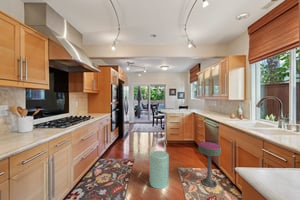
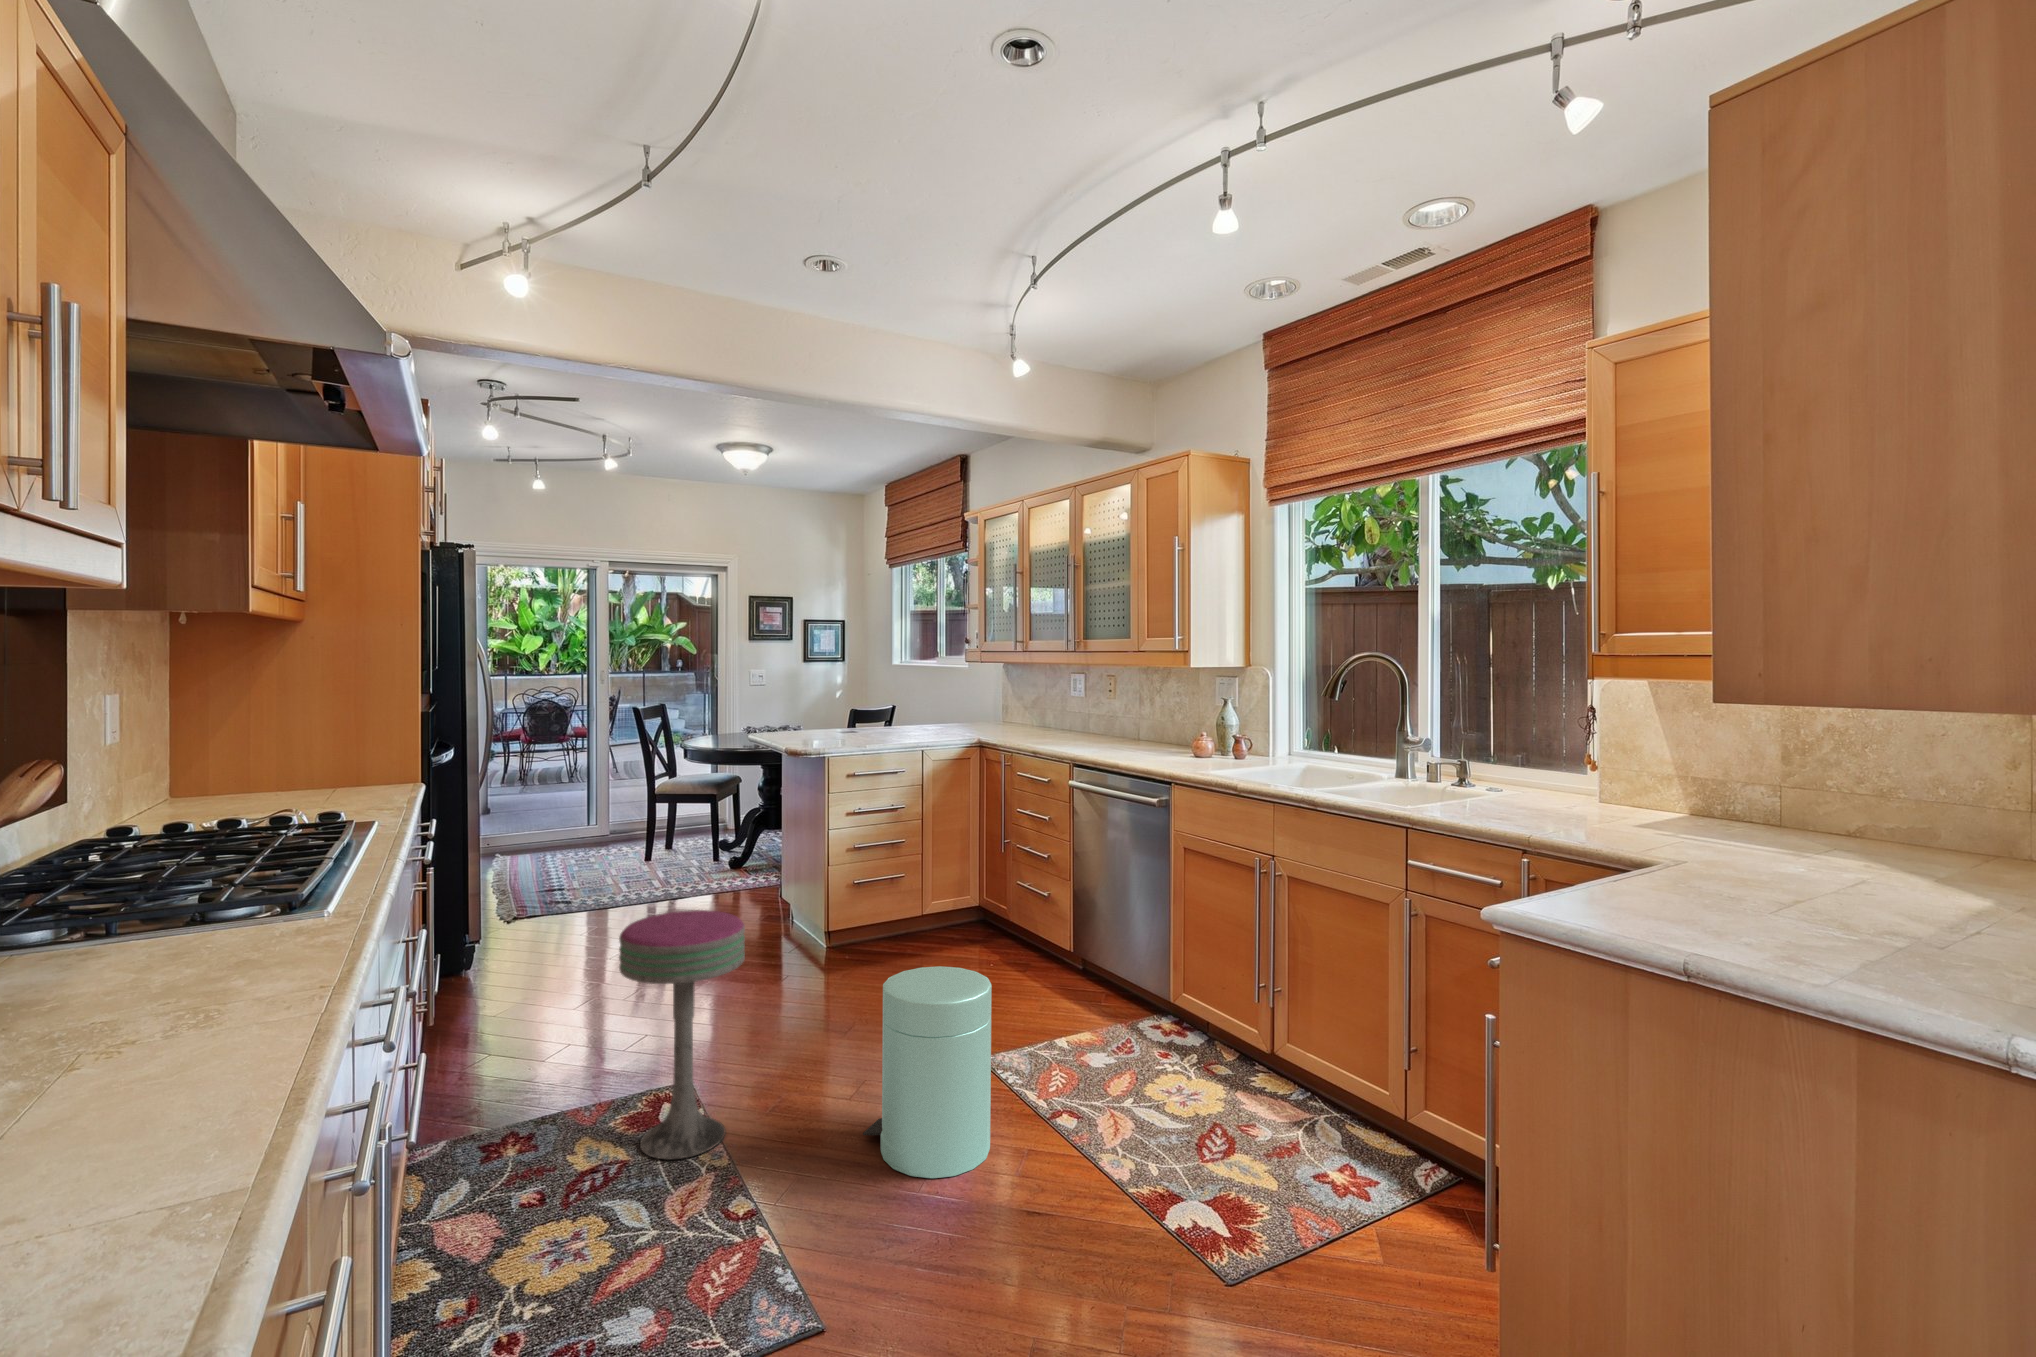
bar stool: present [198,142,221,187] -> present [619,910,745,1160]

